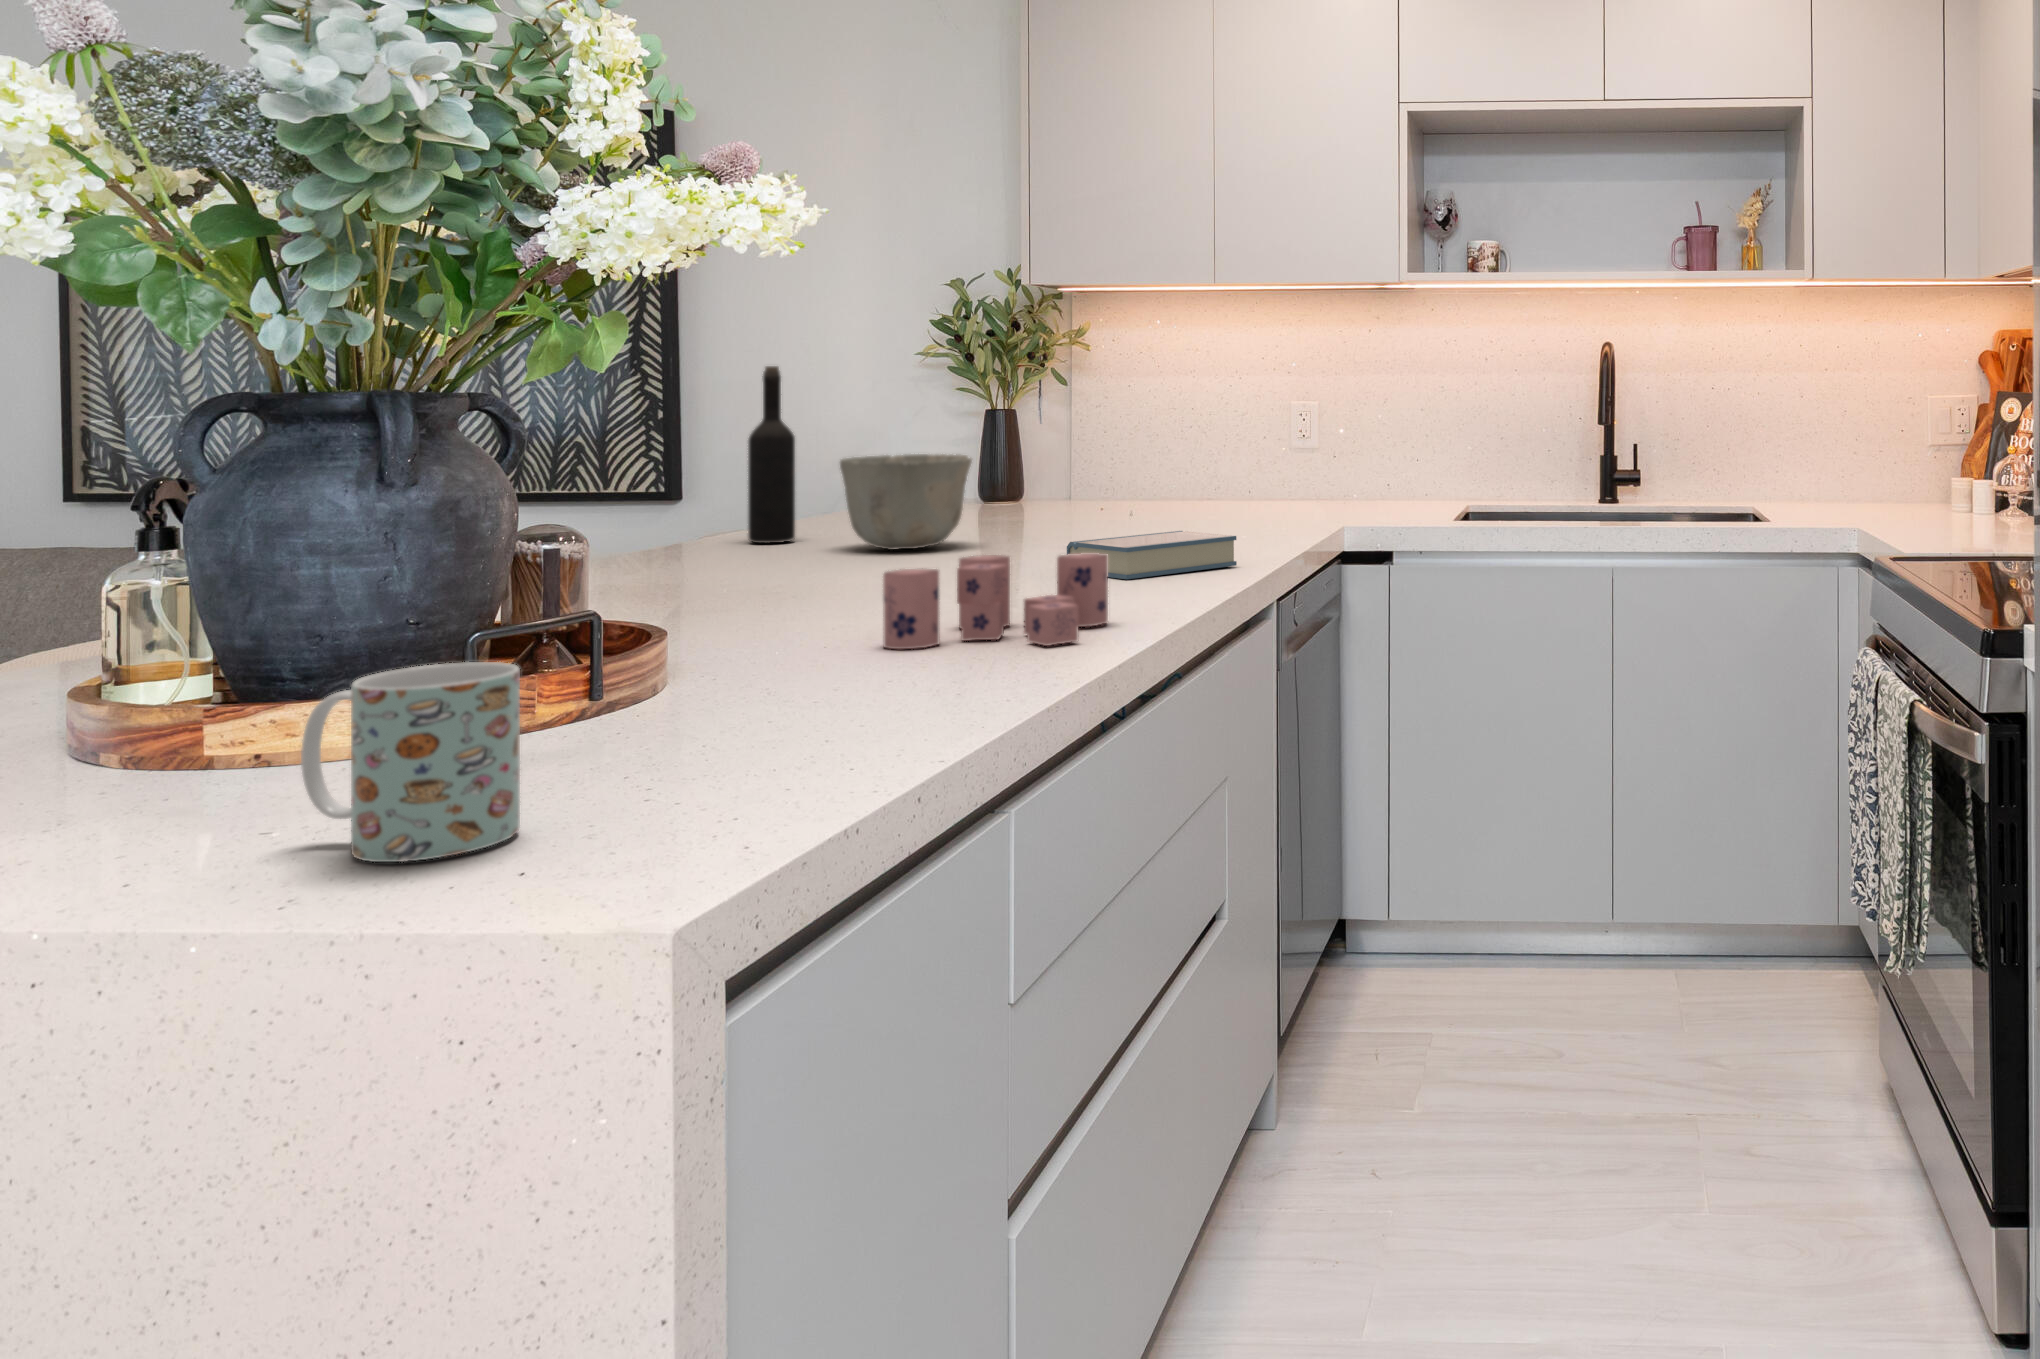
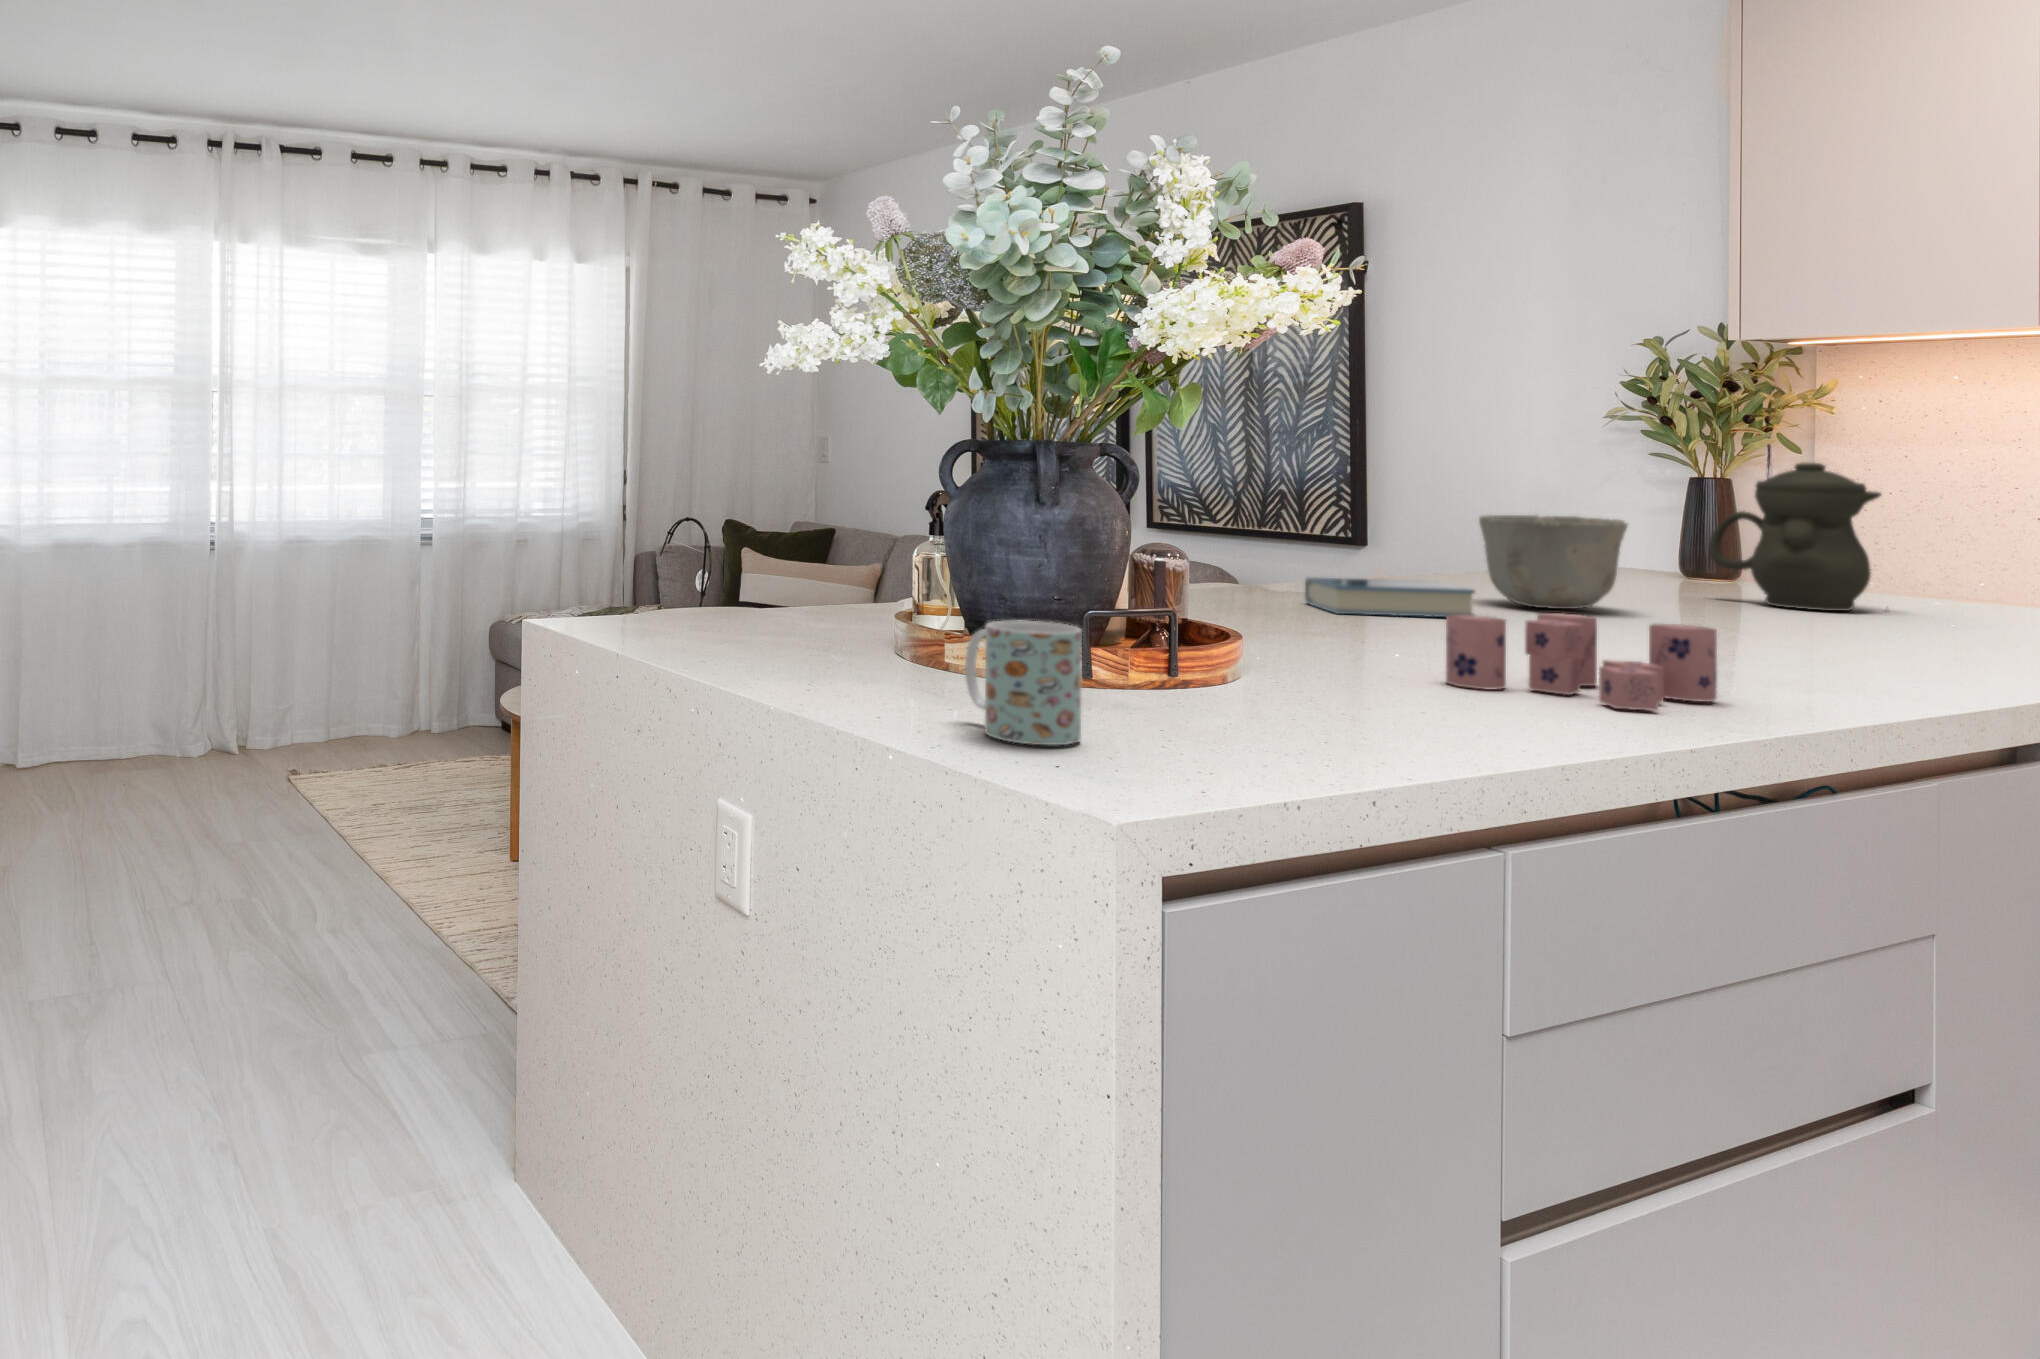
wine bottle: present [748,366,795,543] -> none [1397,427,1443,589]
teapot: none [1016,394,1137,524] -> present [1708,463,1881,611]
hardback book: present [1067,531,1237,579] -> present [1305,577,1475,617]

